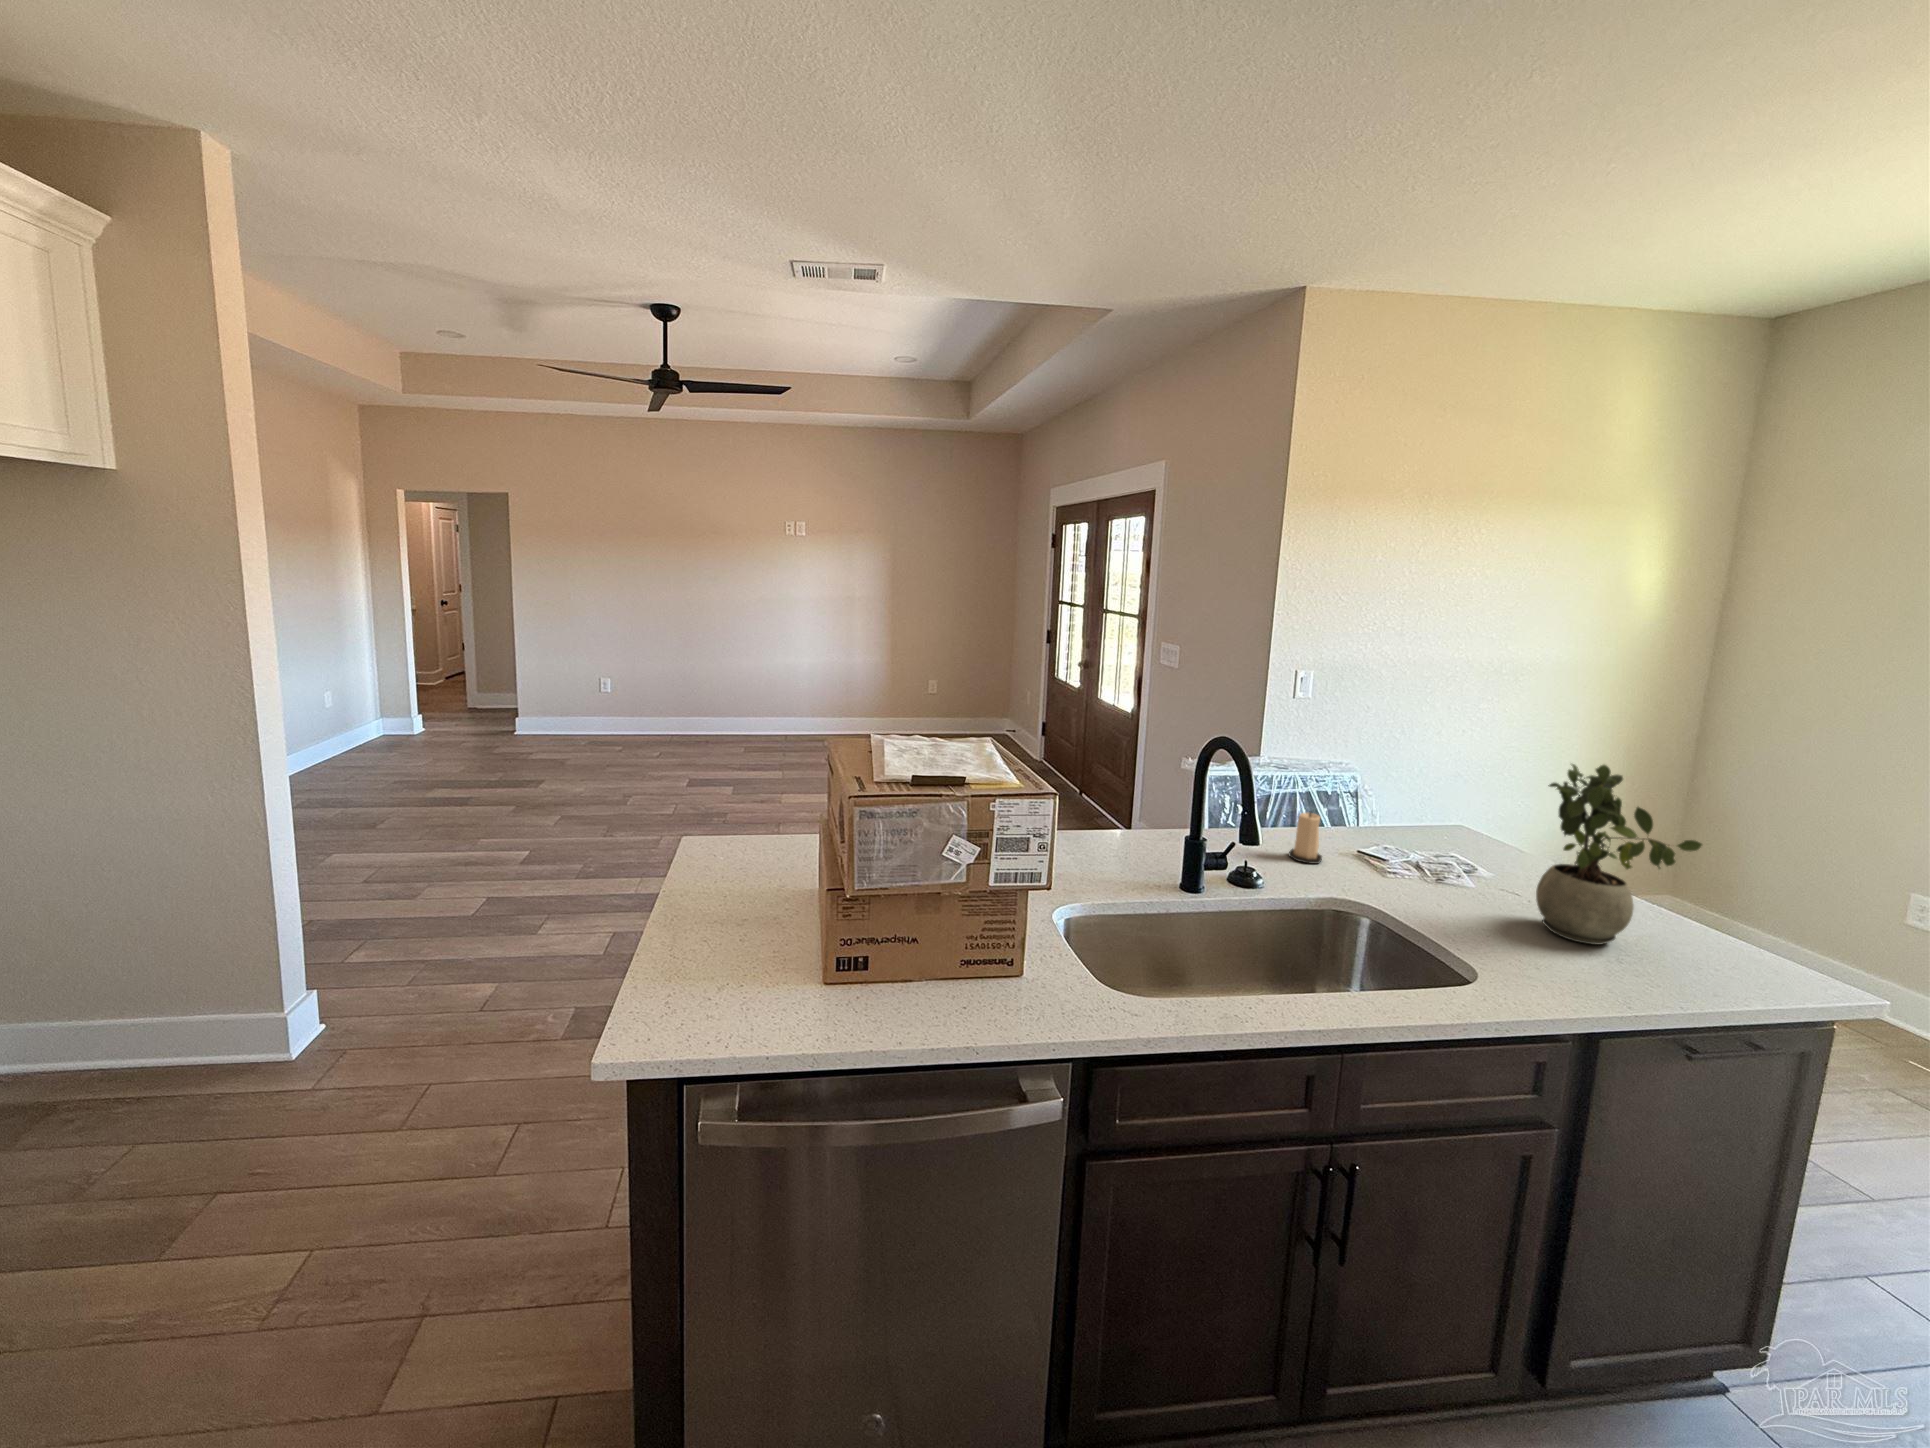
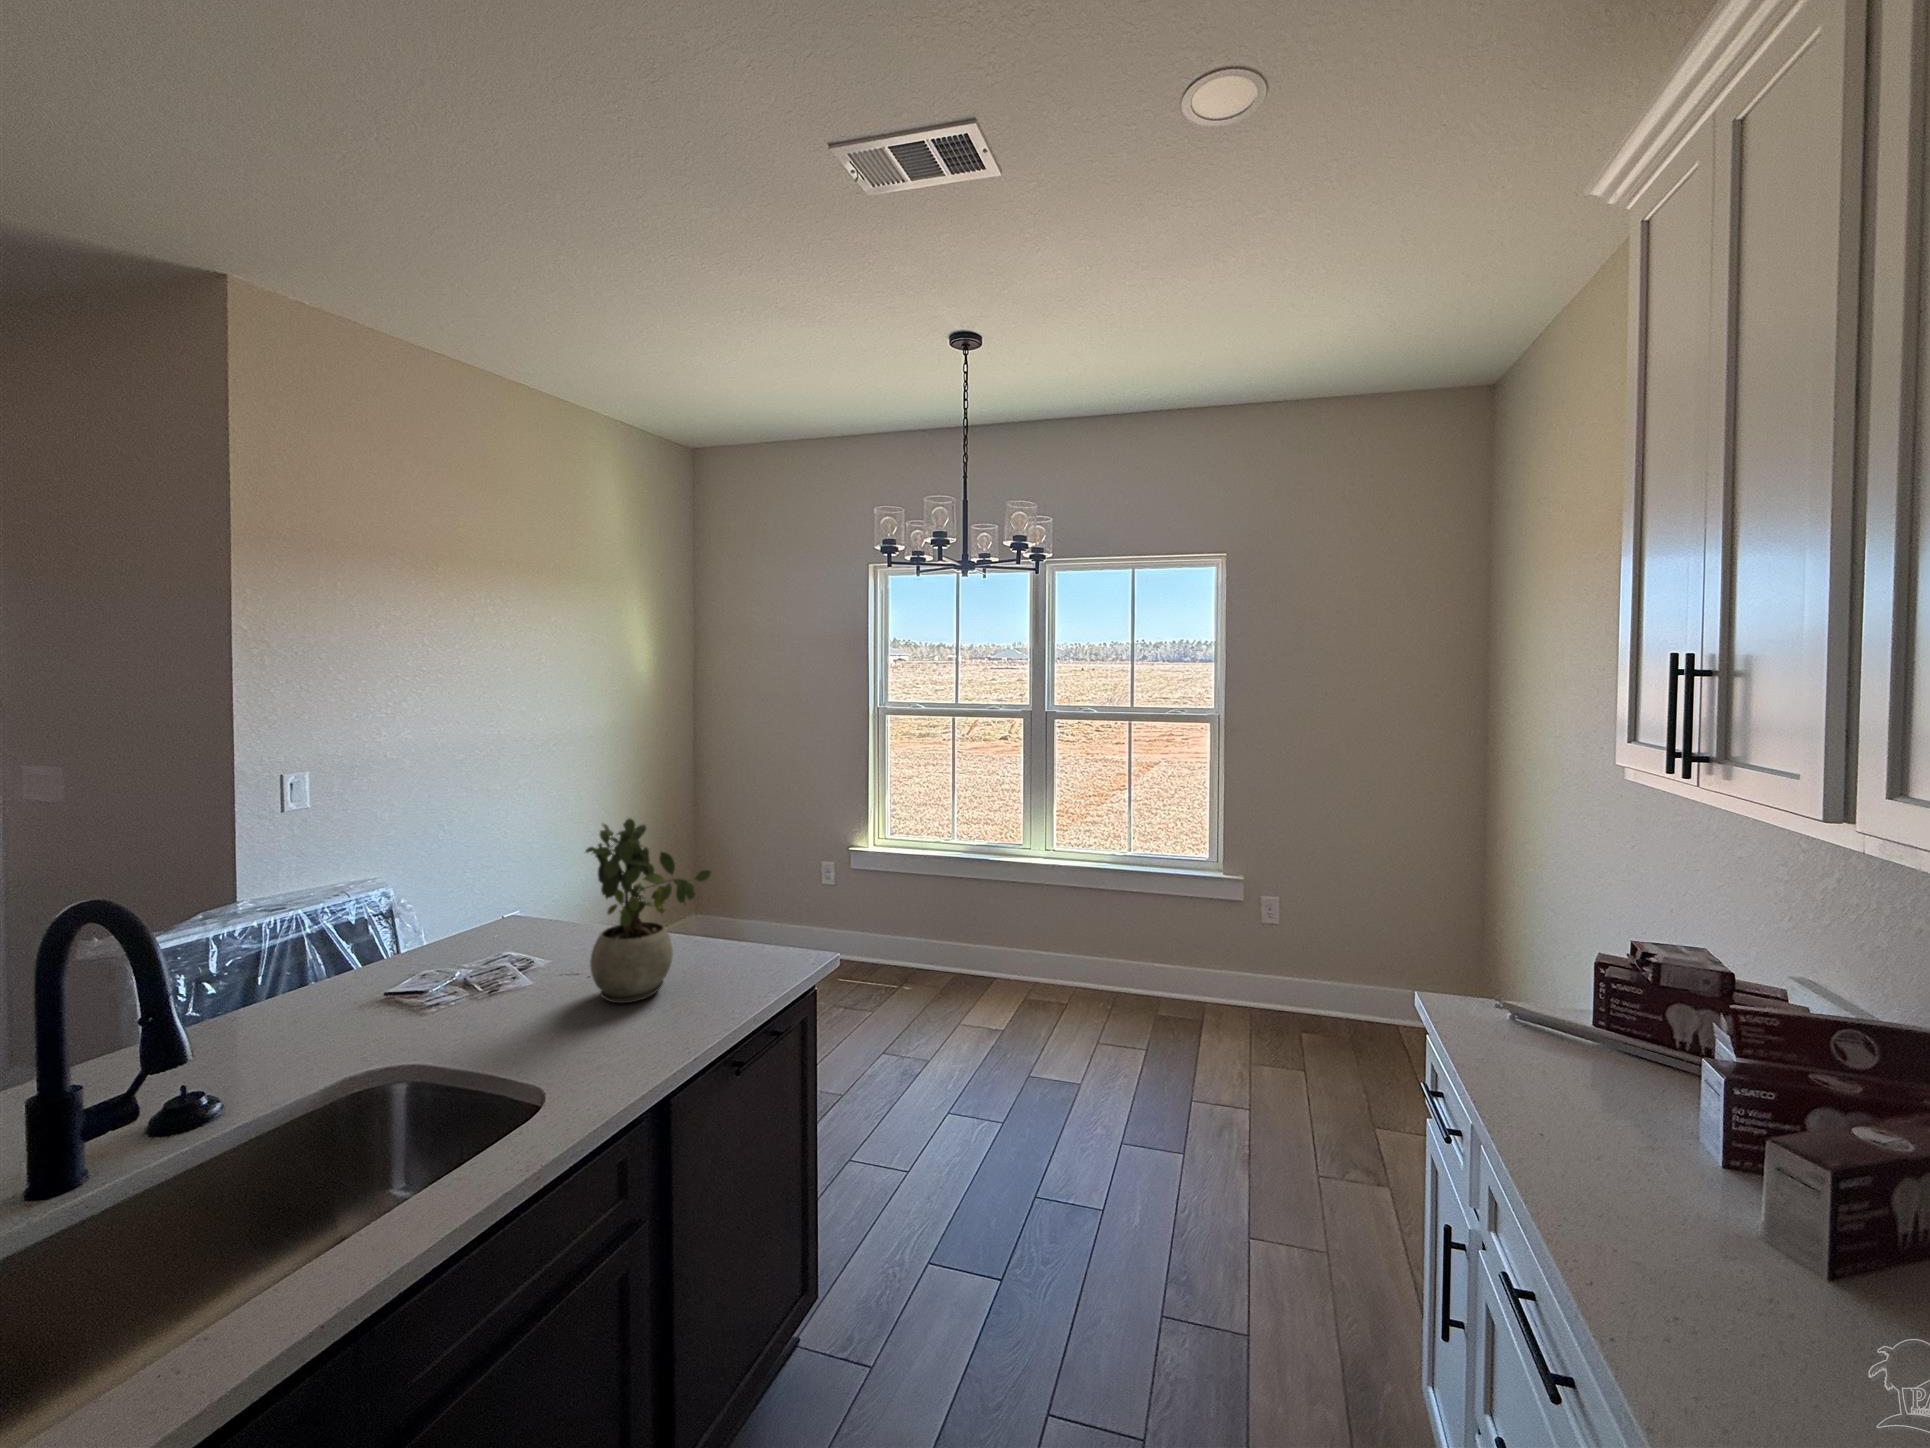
candle: present [1289,812,1322,864] -> none [276,966,332,1045]

